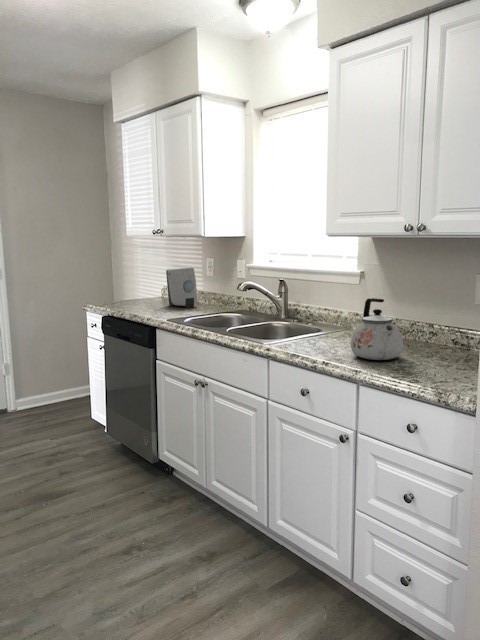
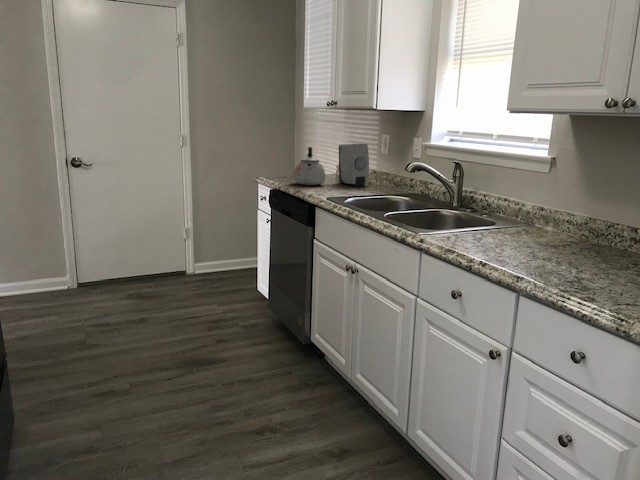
kettle: present [351,298,403,360] -> present [294,147,325,185]

